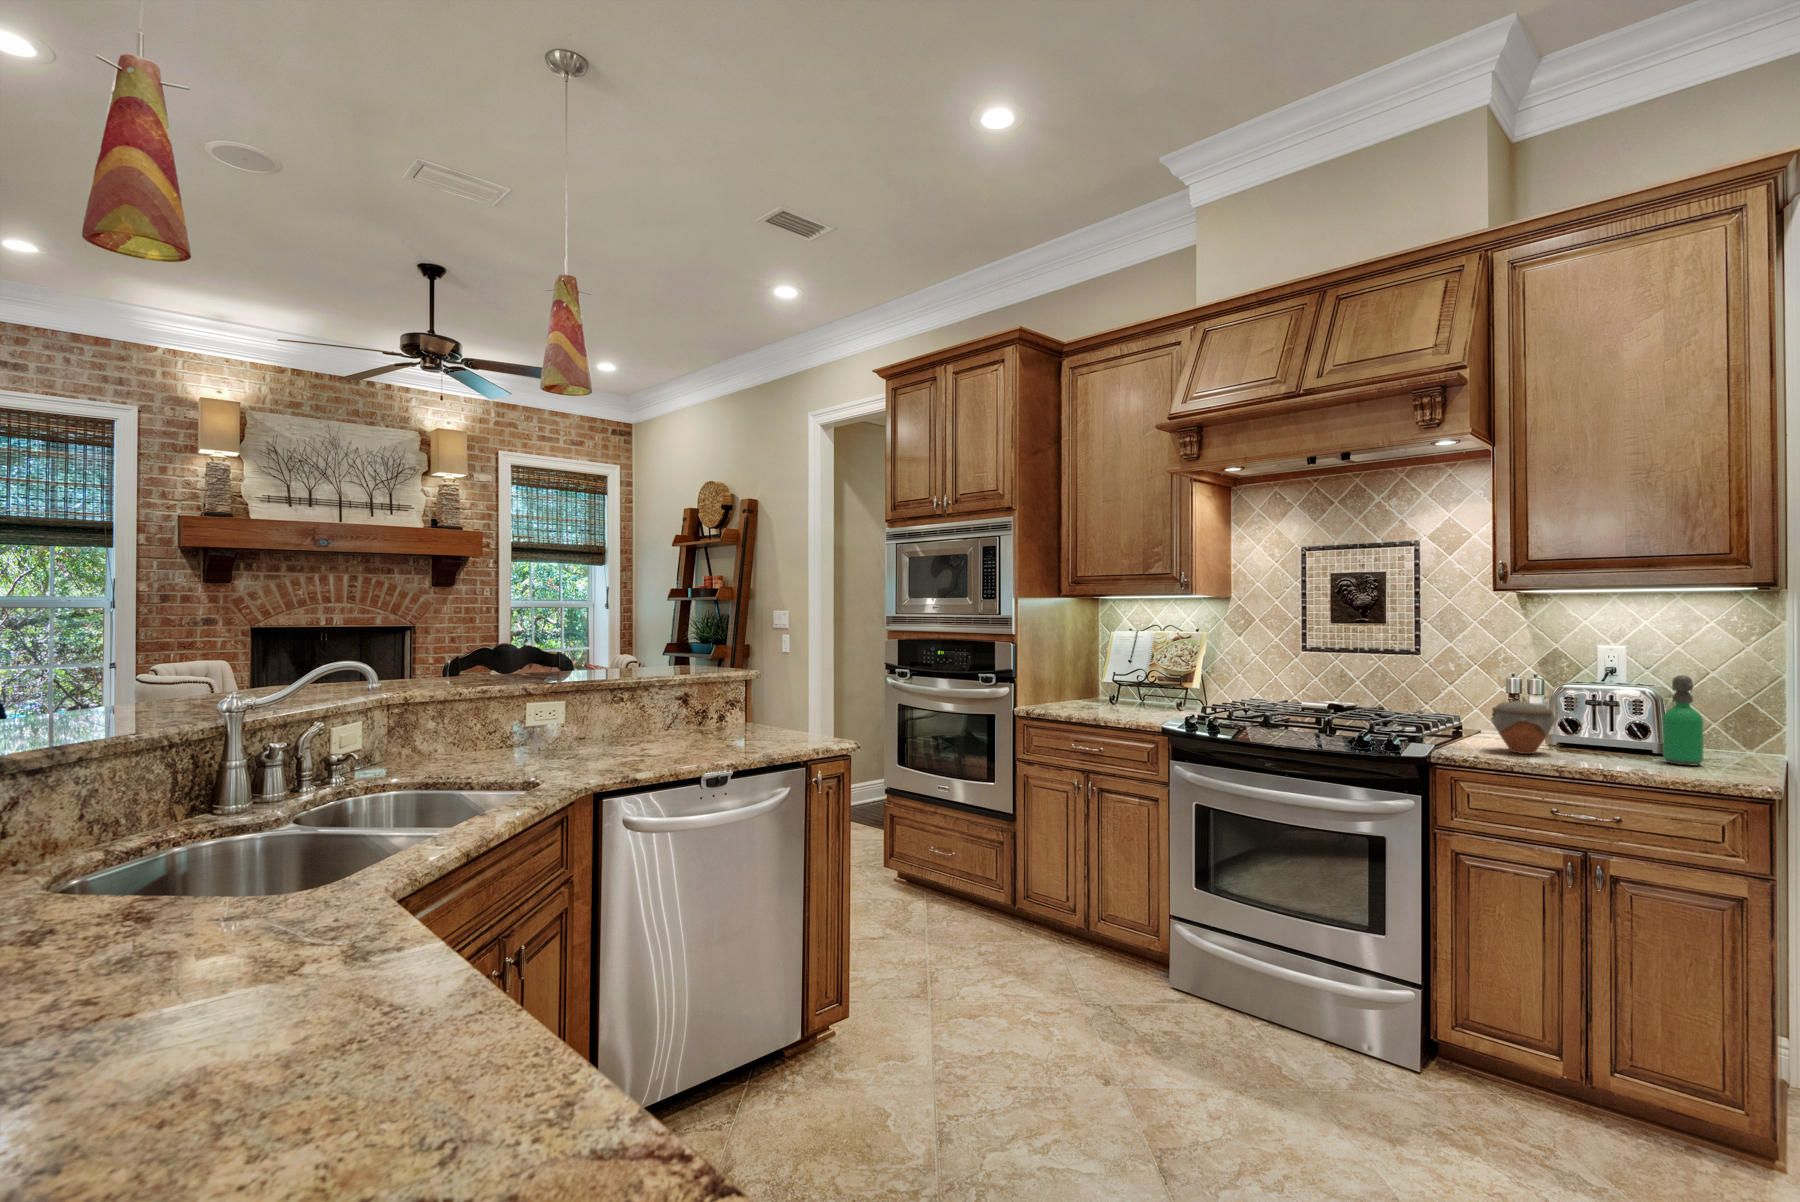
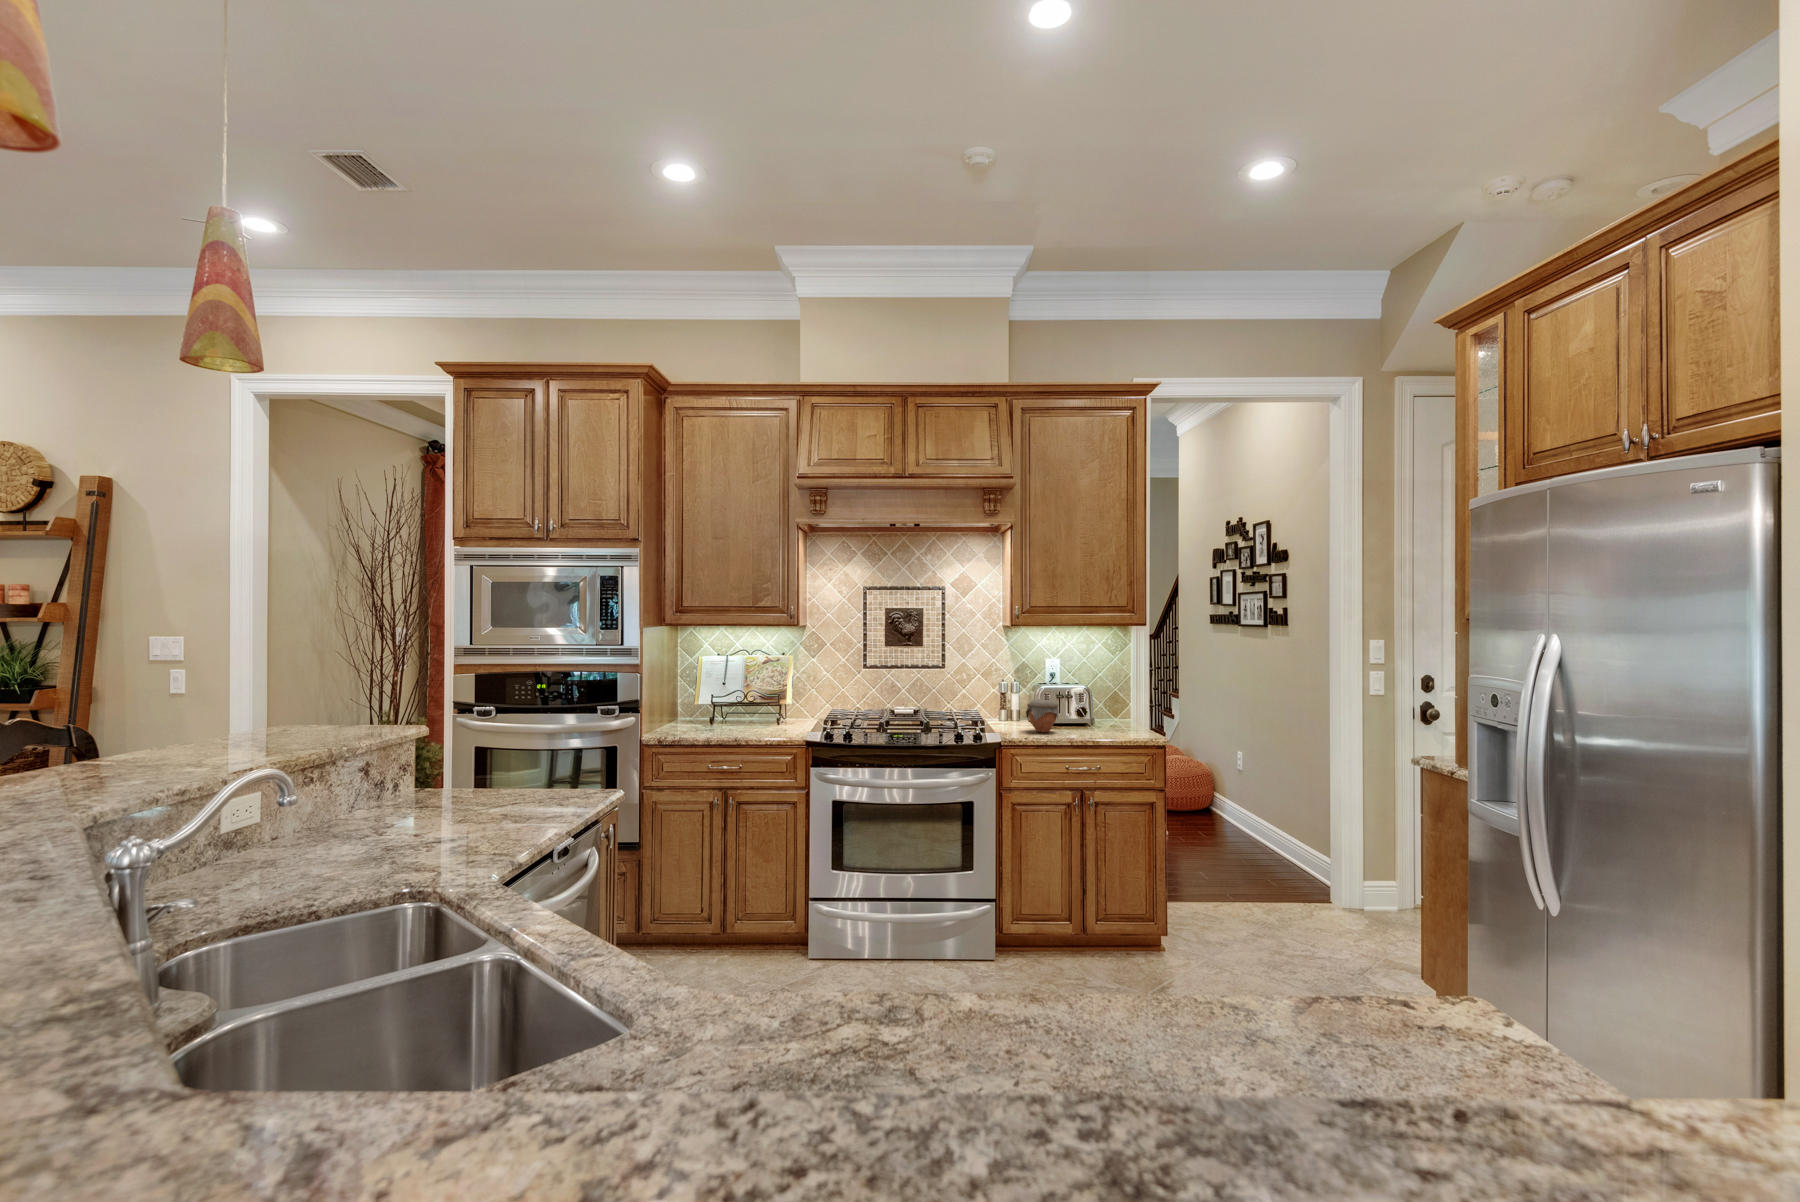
soap dispenser: present [1663,675,1703,765] -> none [1101,678,1119,730]

